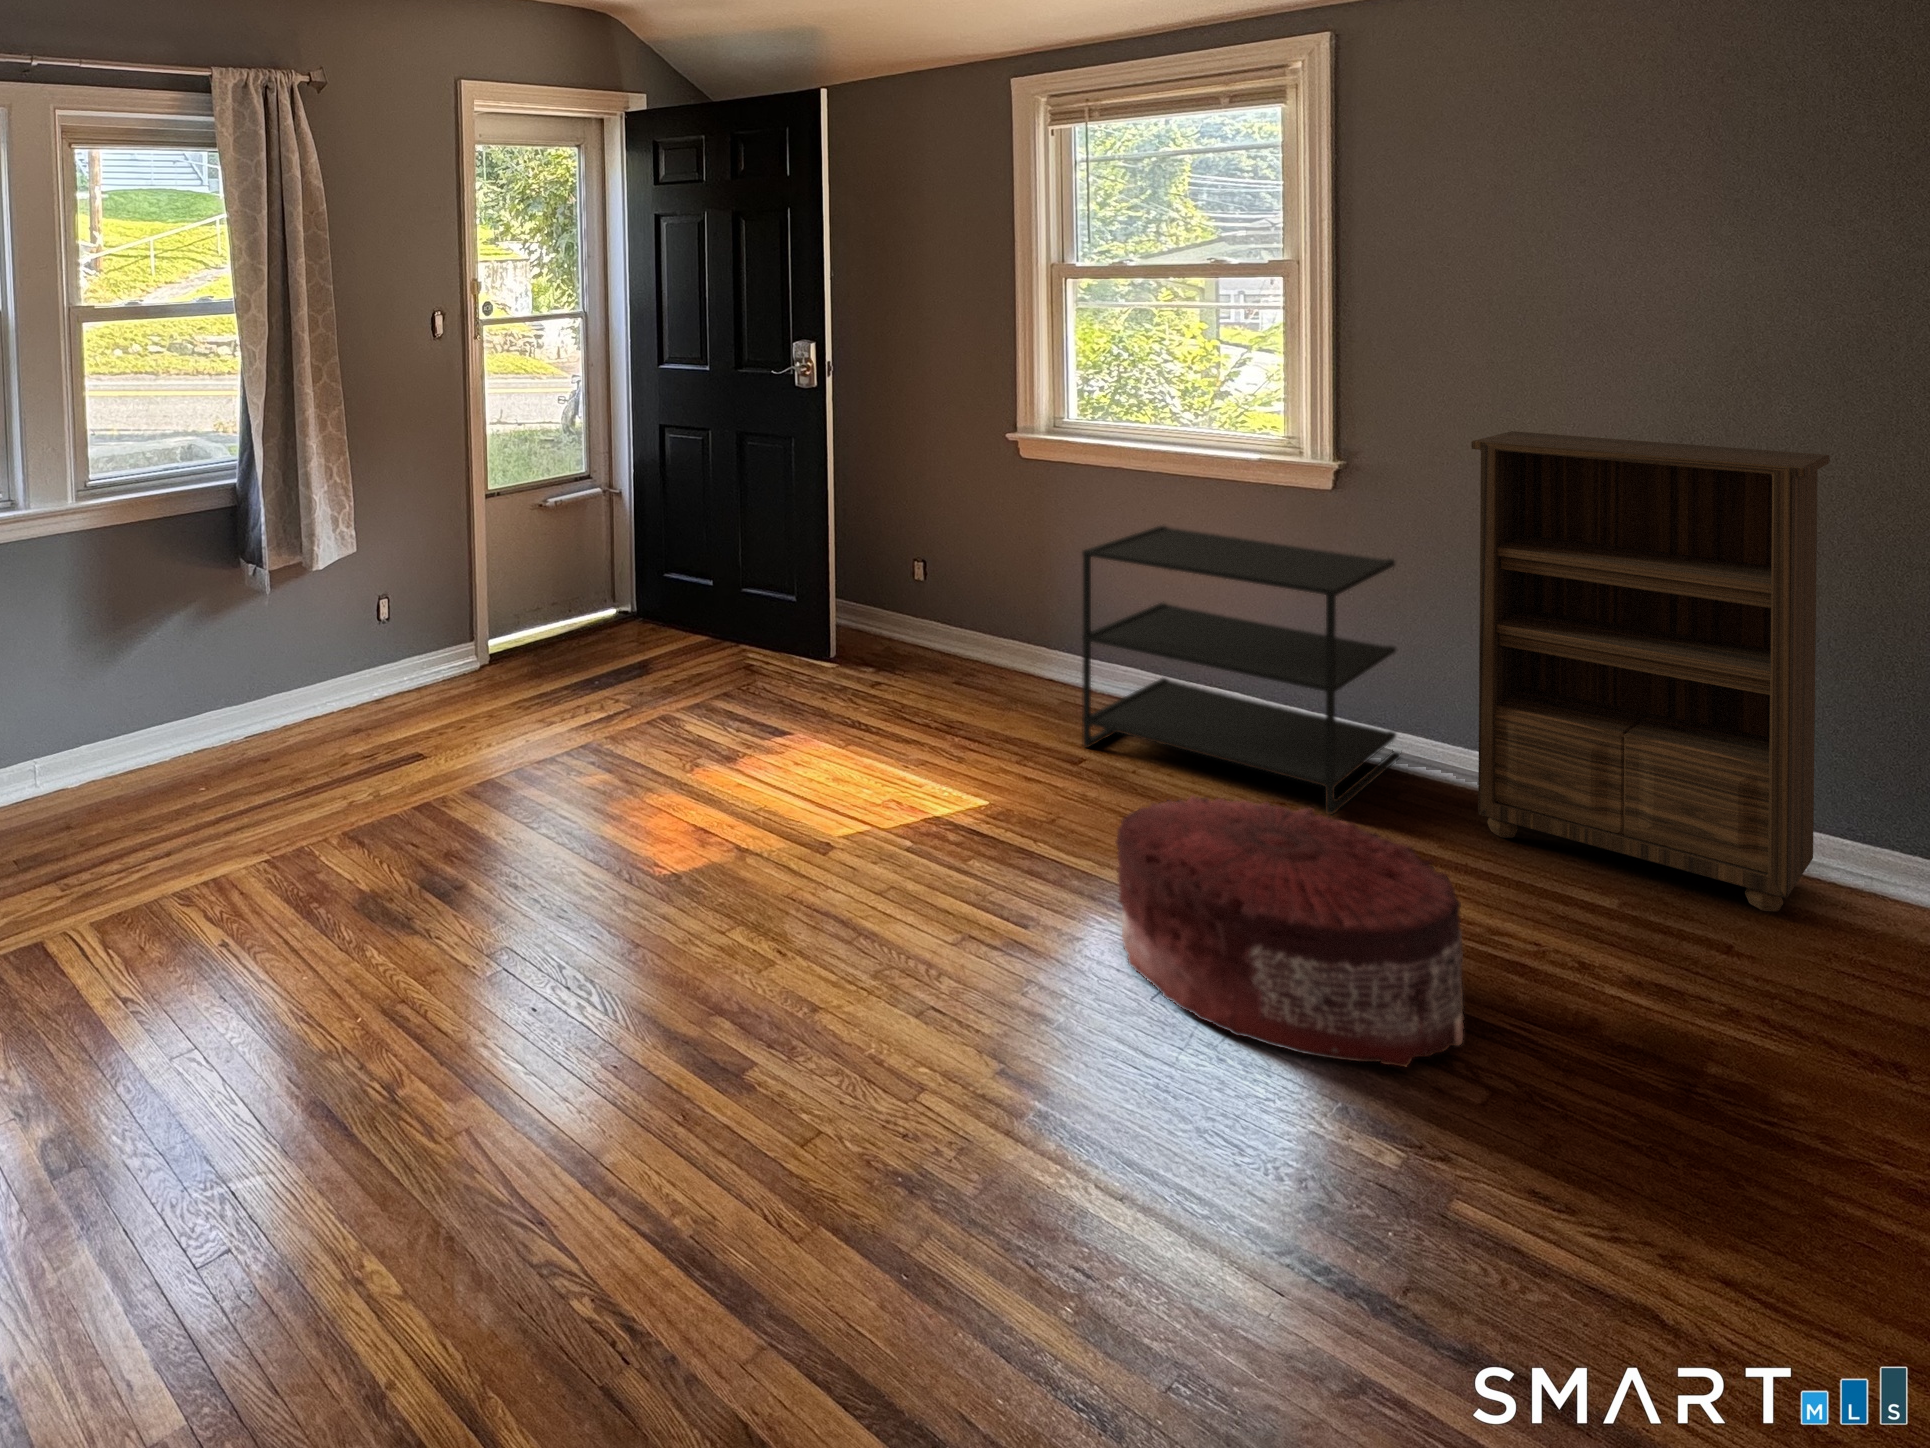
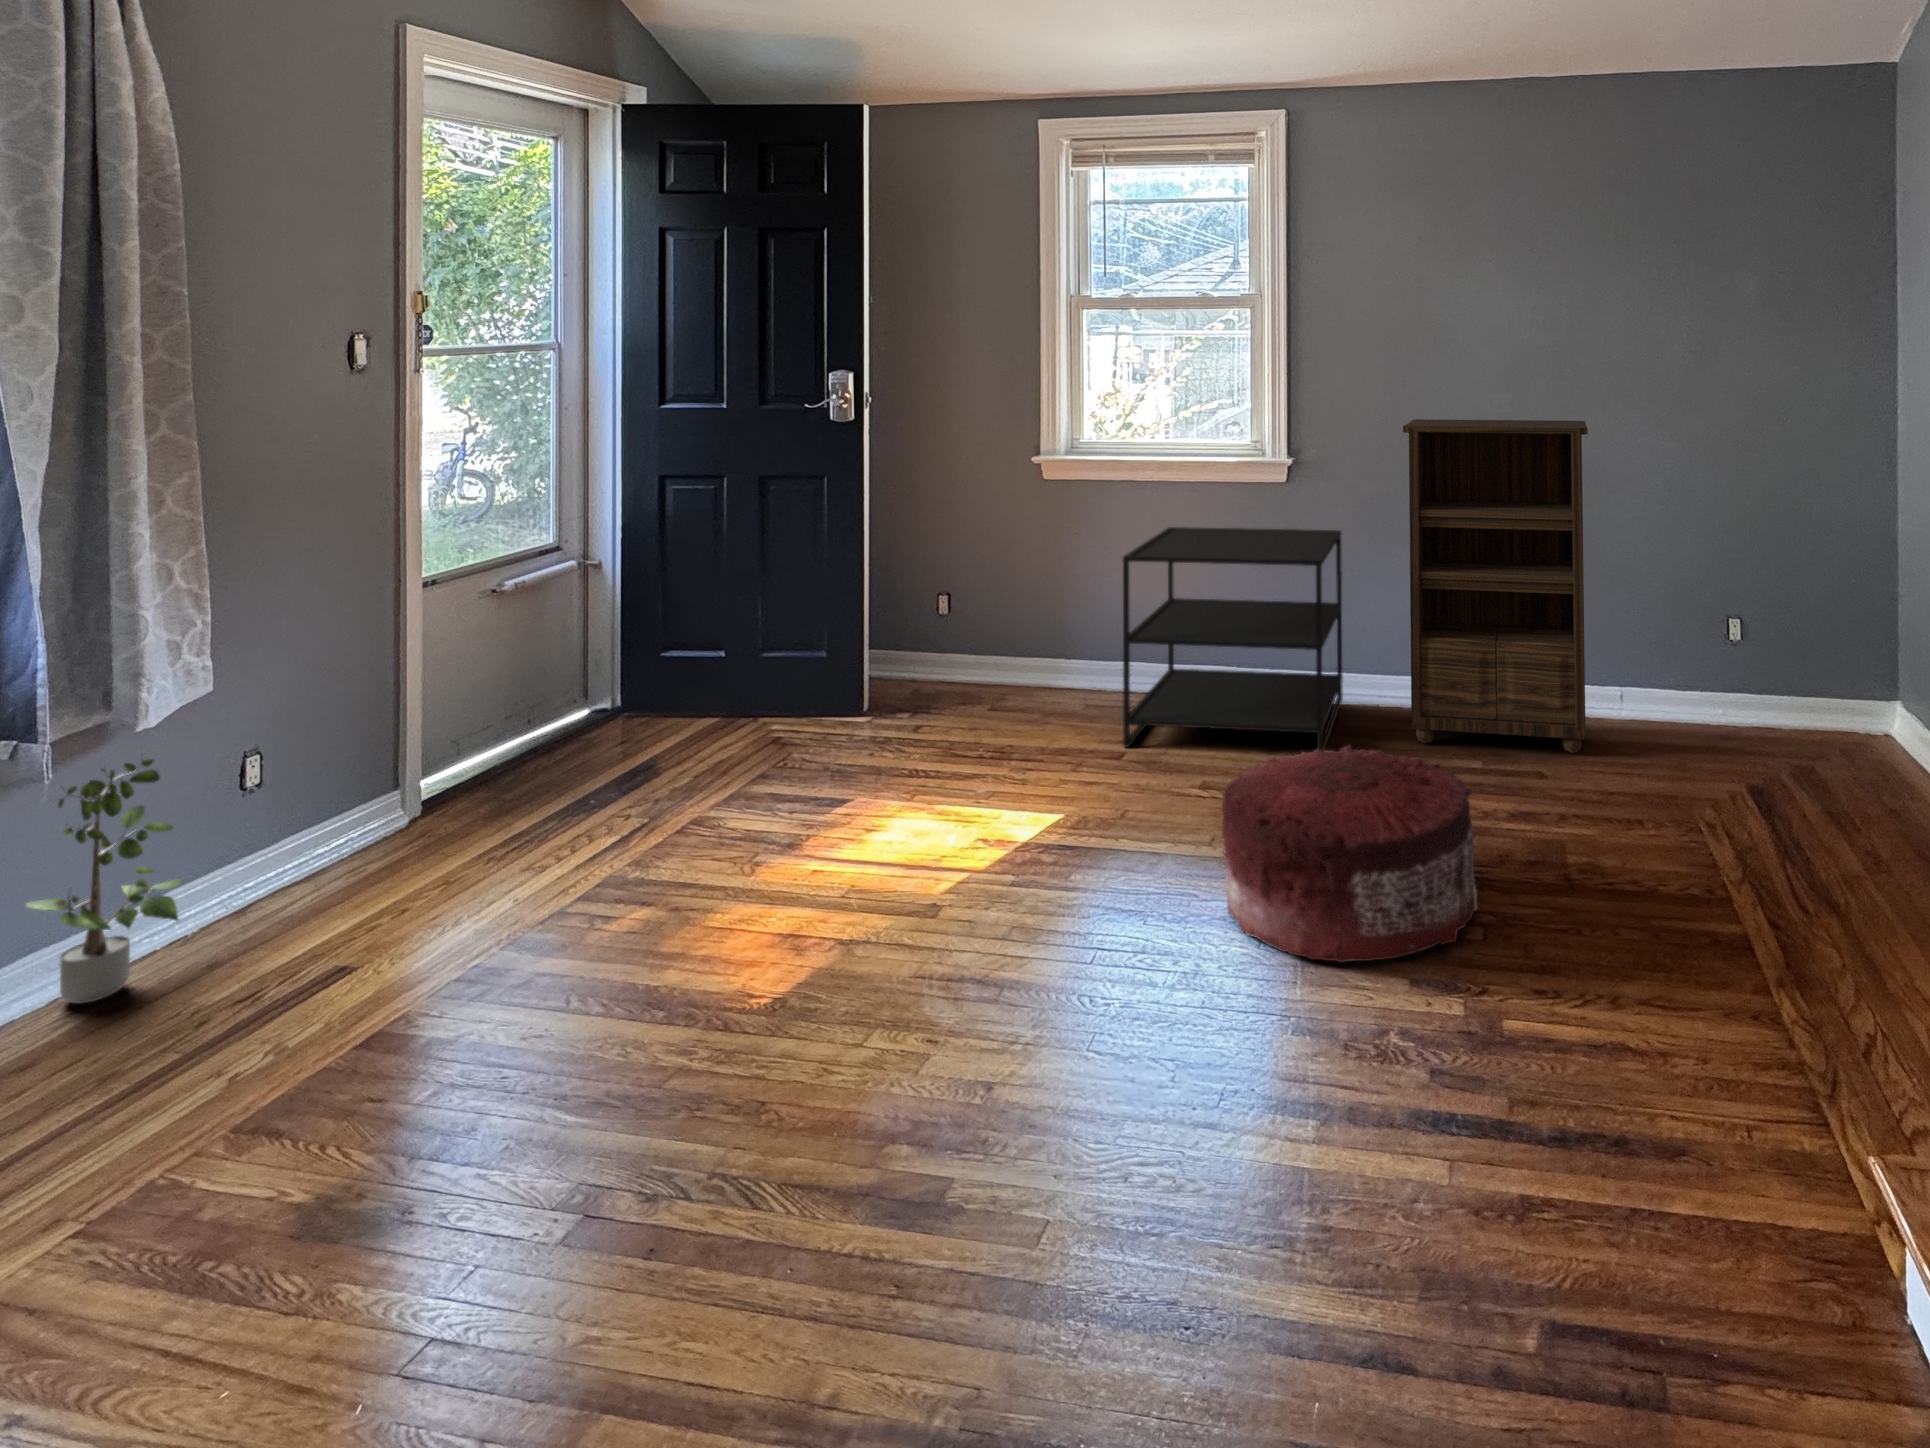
potted plant: none [263,588,343,737] -> present [26,759,185,1004]

